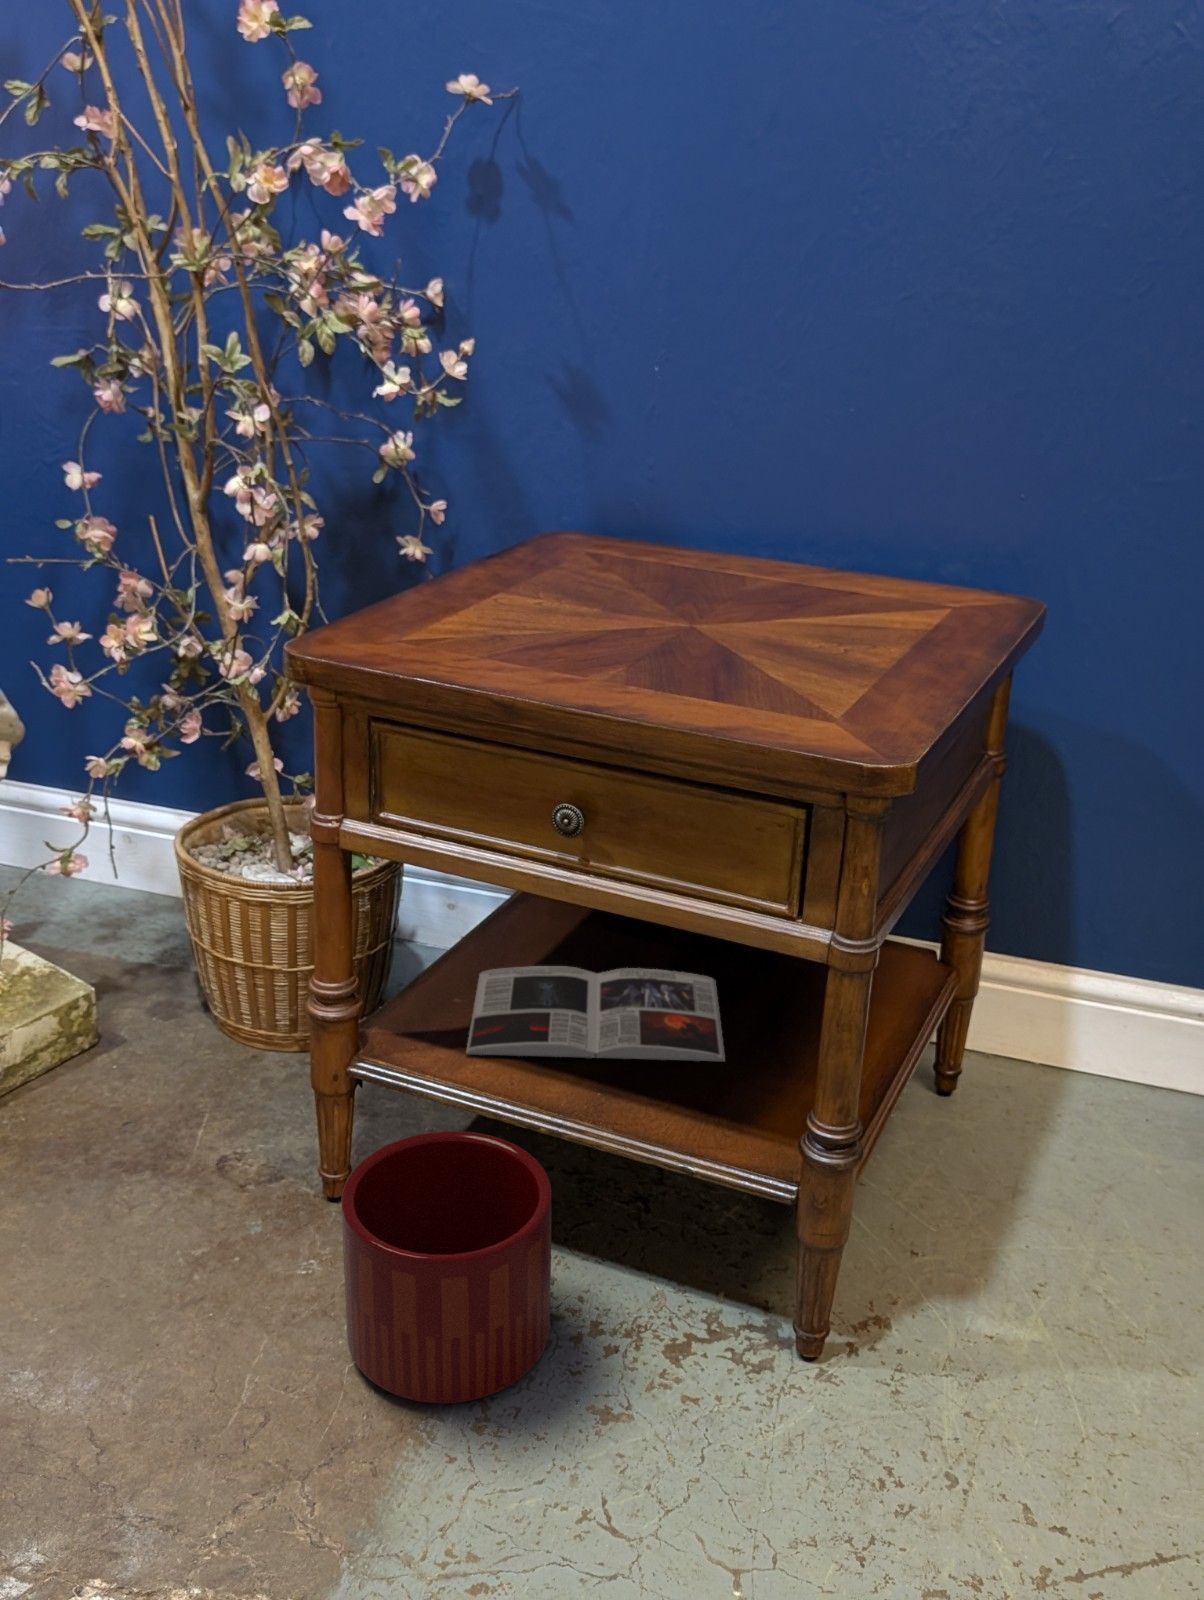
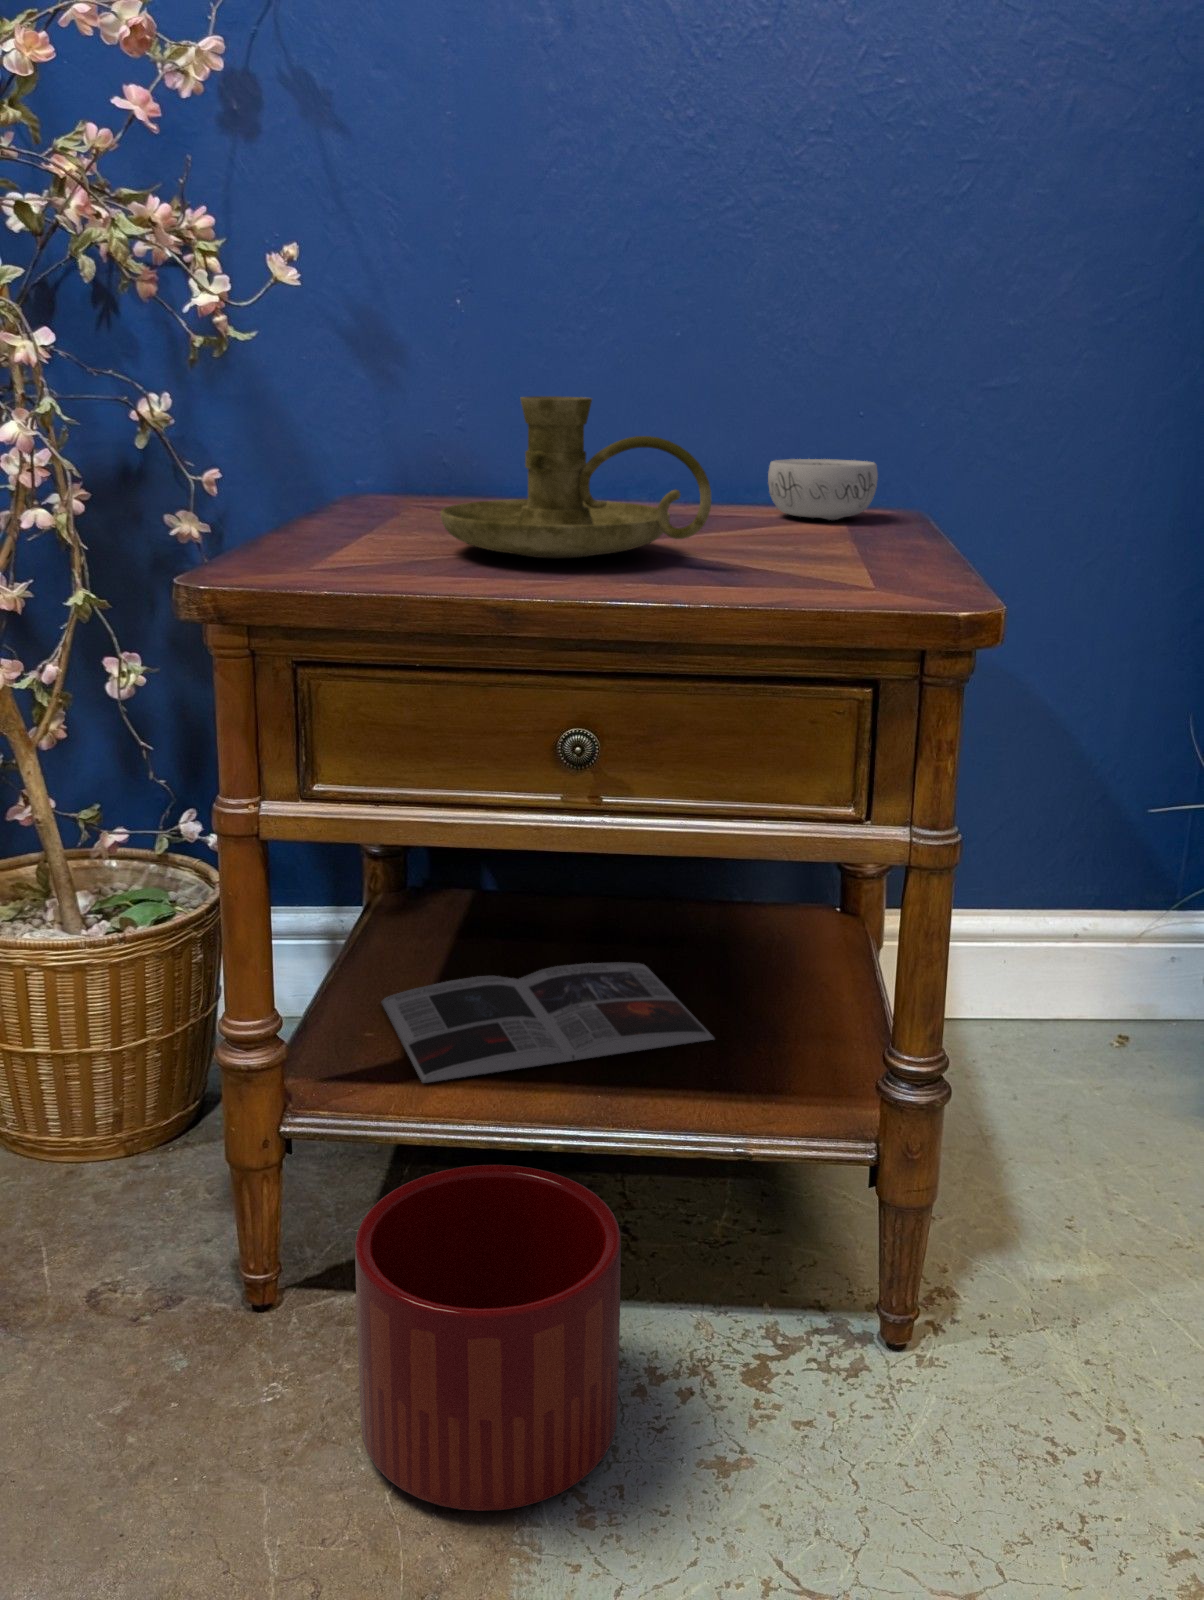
candle holder: none [519,501,726,648] -> present [440,396,711,558]
decorative bowl: none [876,541,979,607] -> present [768,459,878,520]

